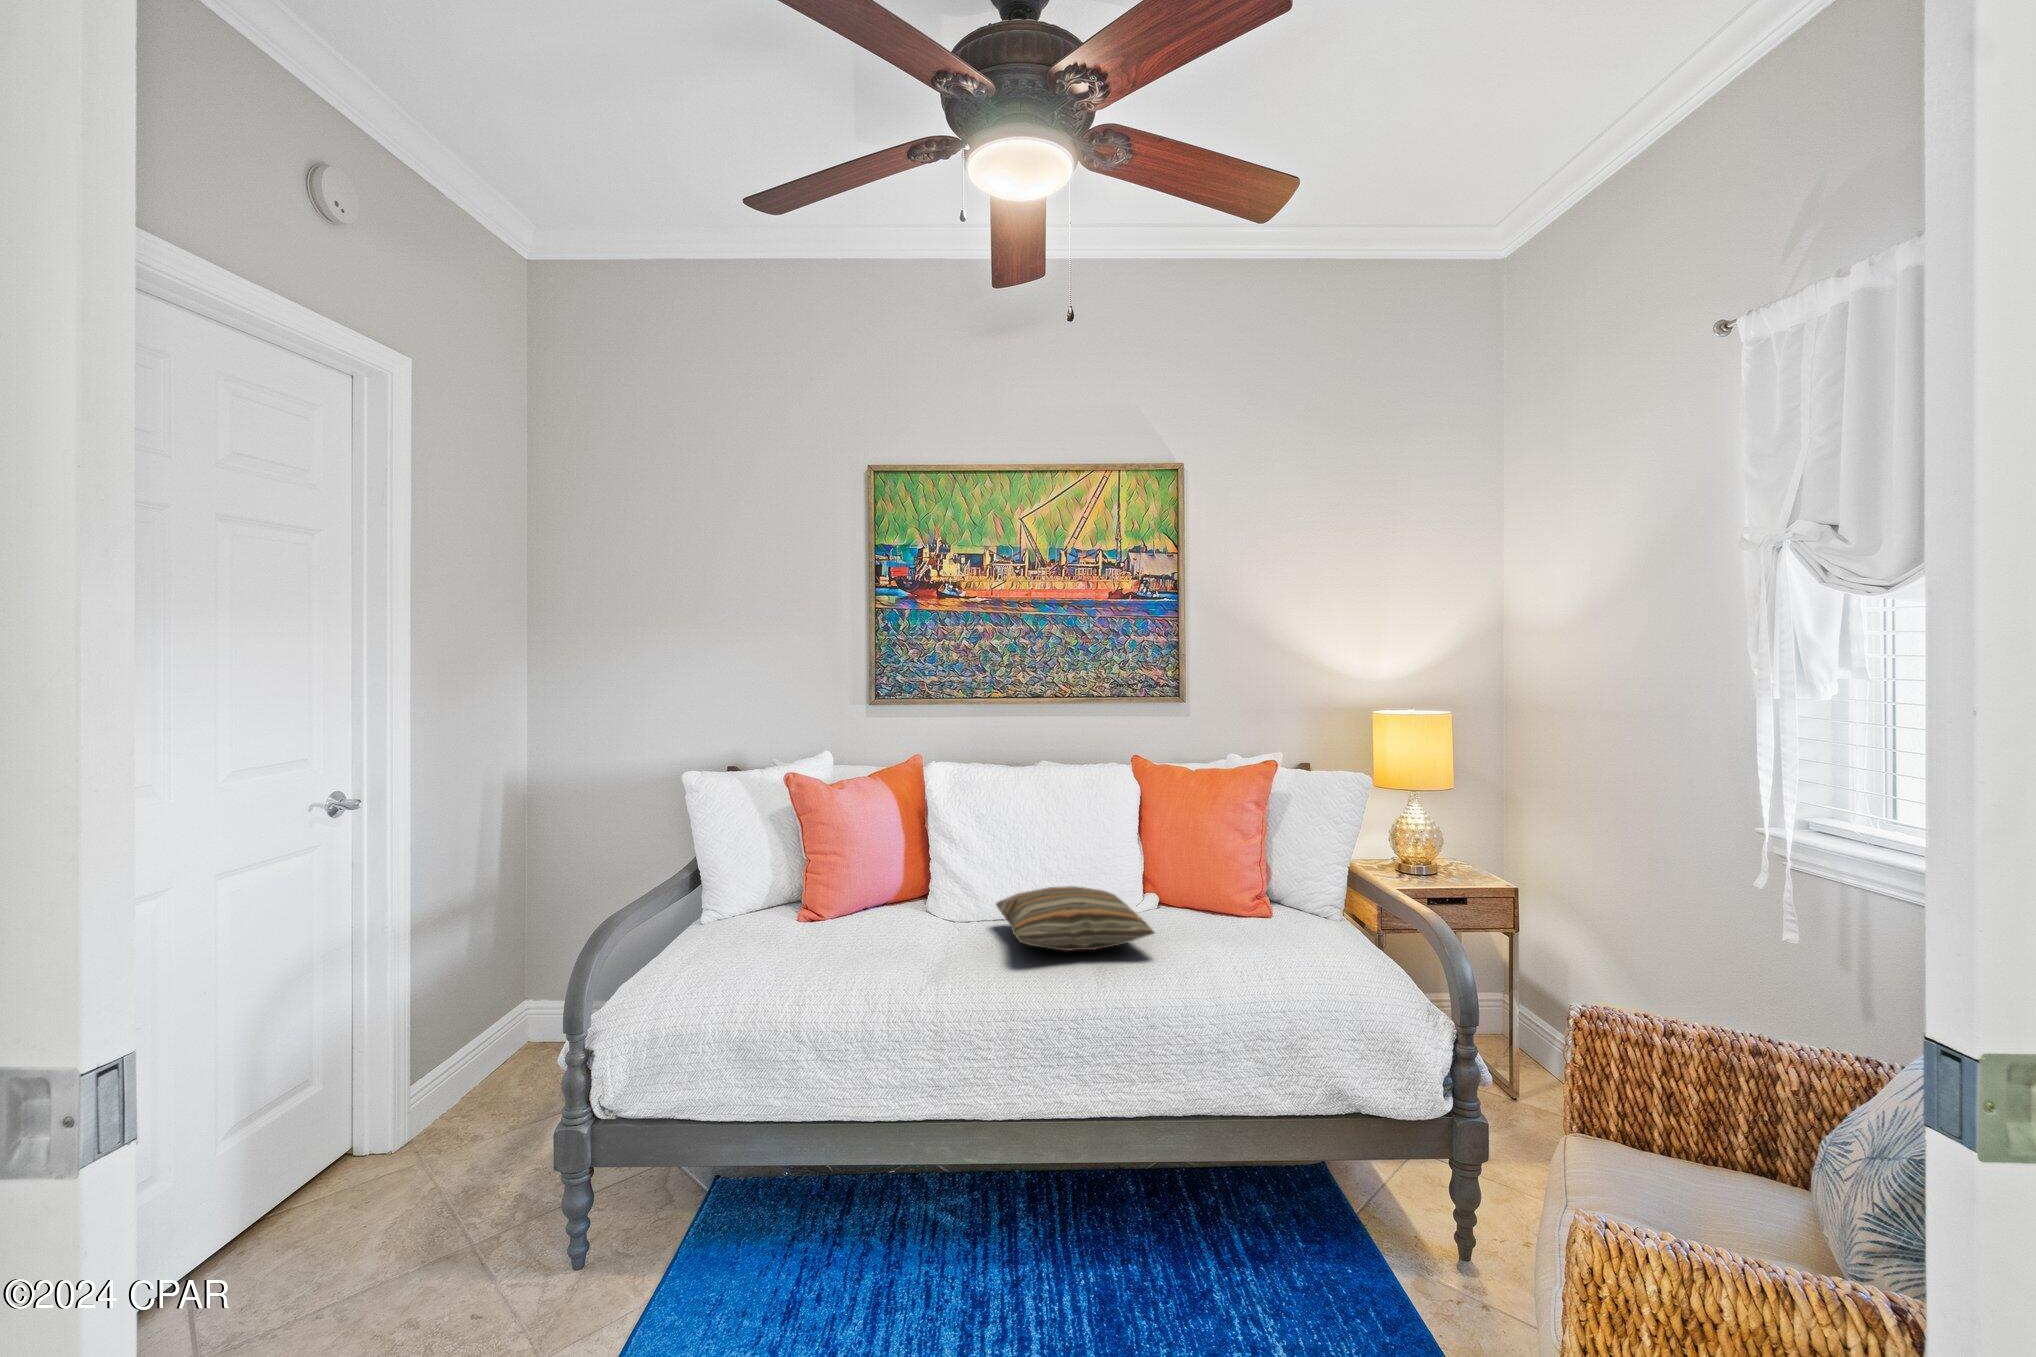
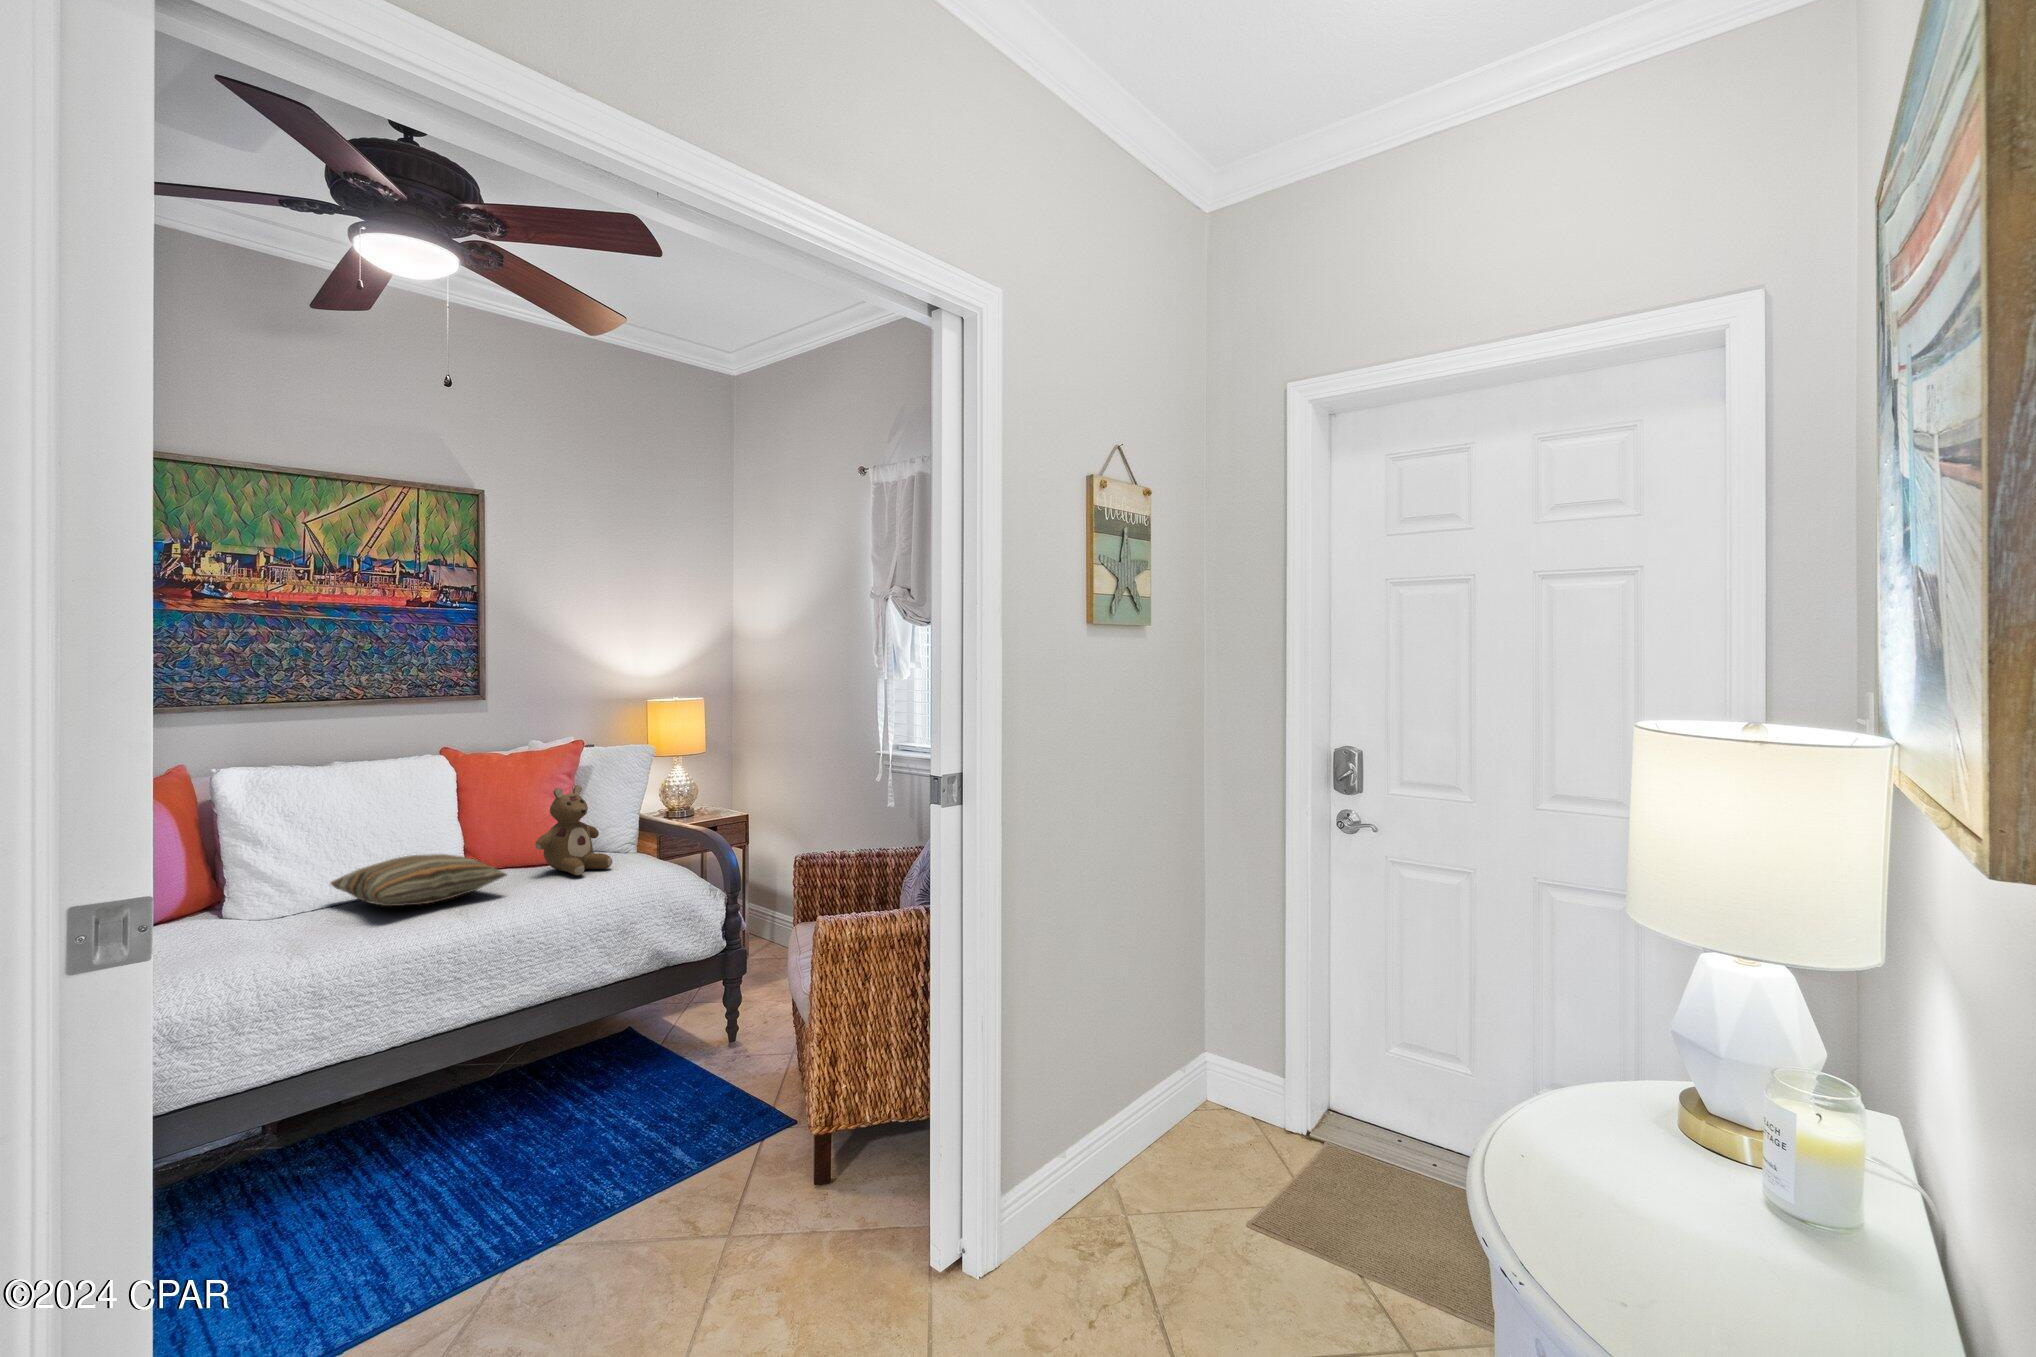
stuffed bear: none [1199,824,1292,947] -> present [535,785,612,875]

